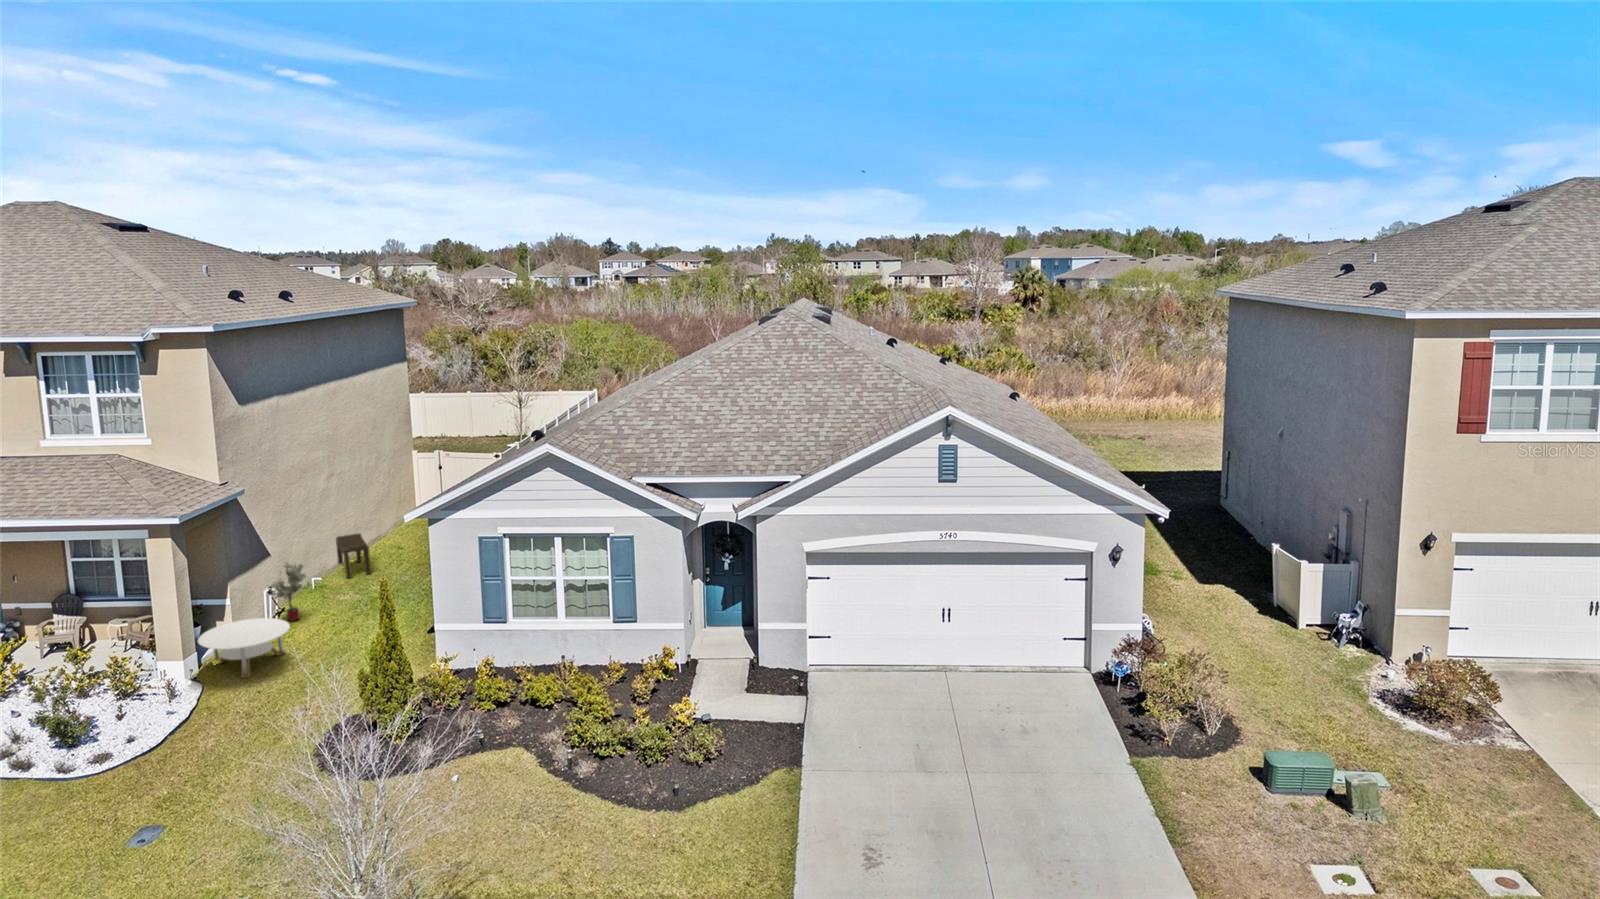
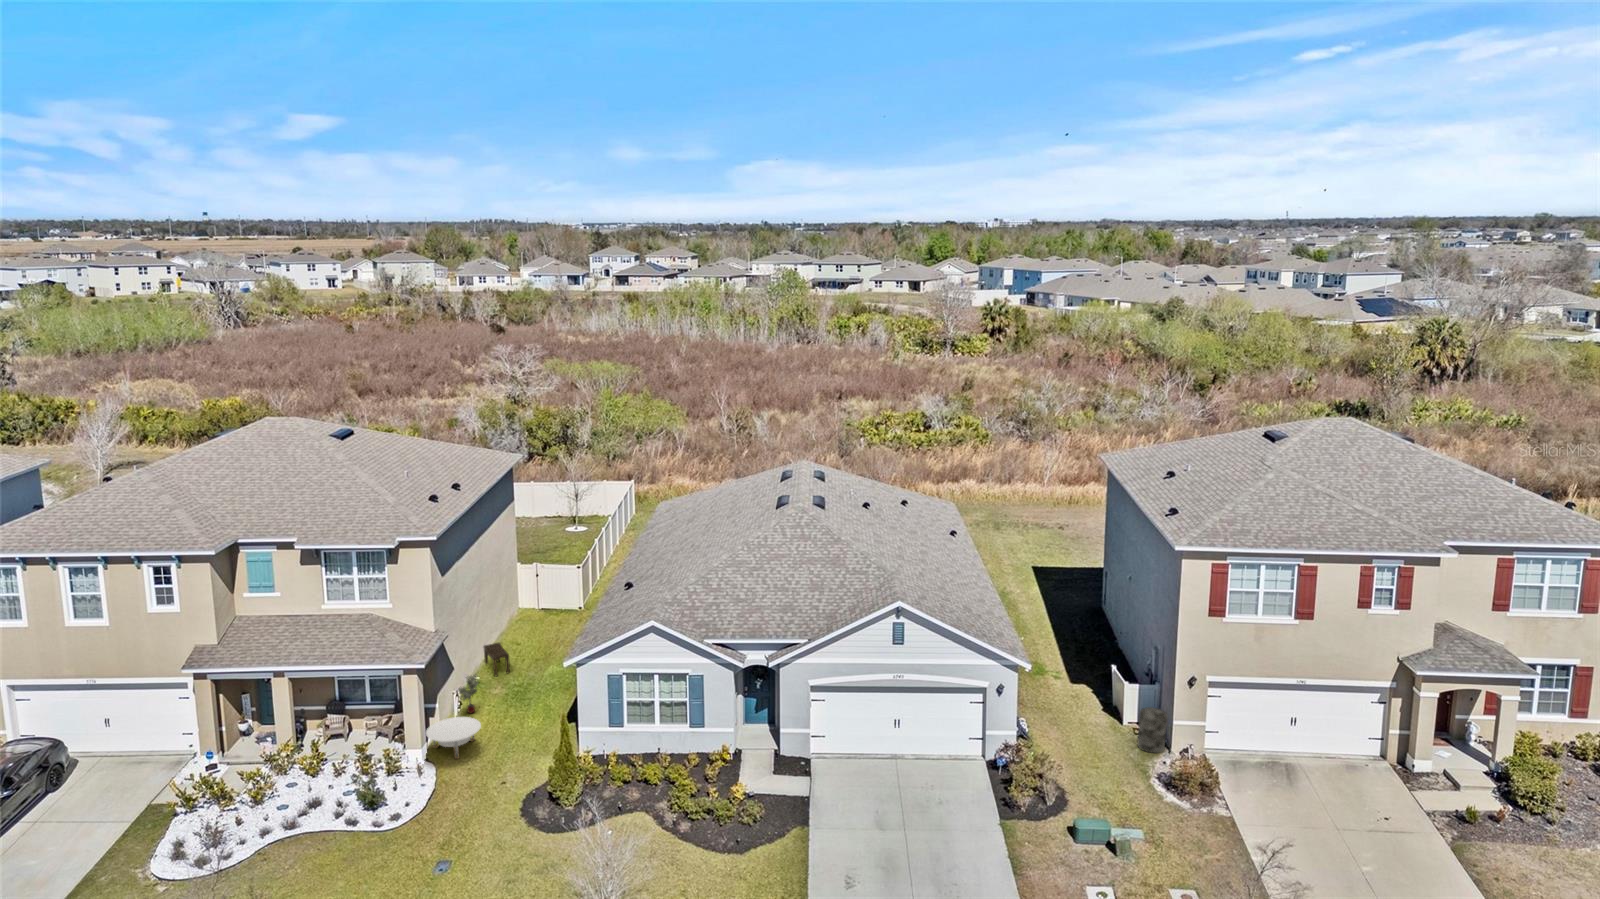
trash can: none [1333,592,1385,663] -> present [1137,707,1167,753]

